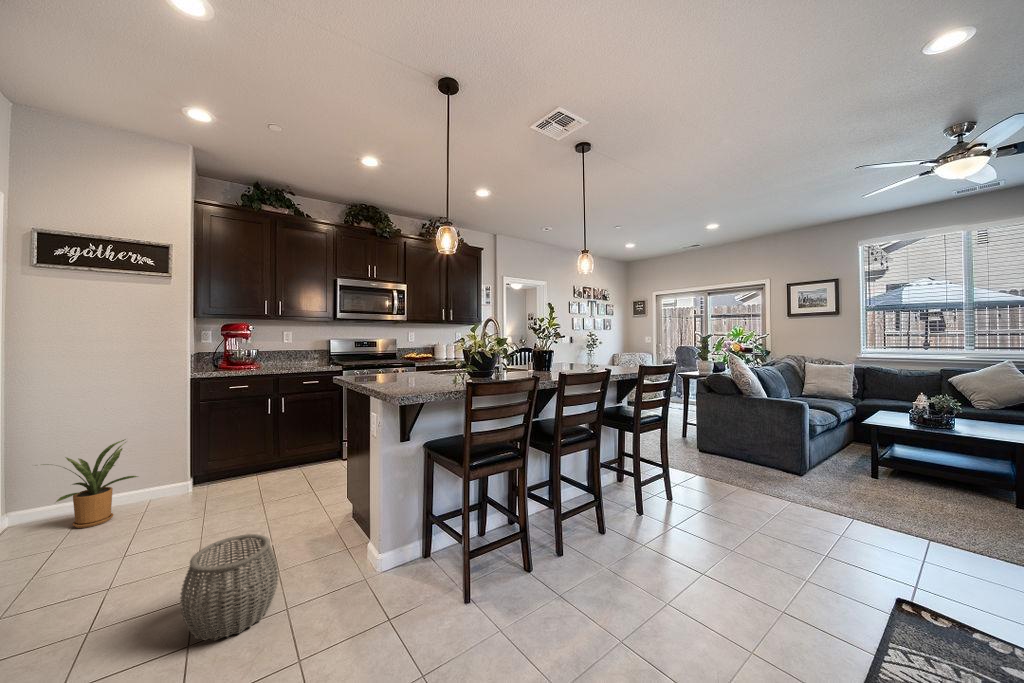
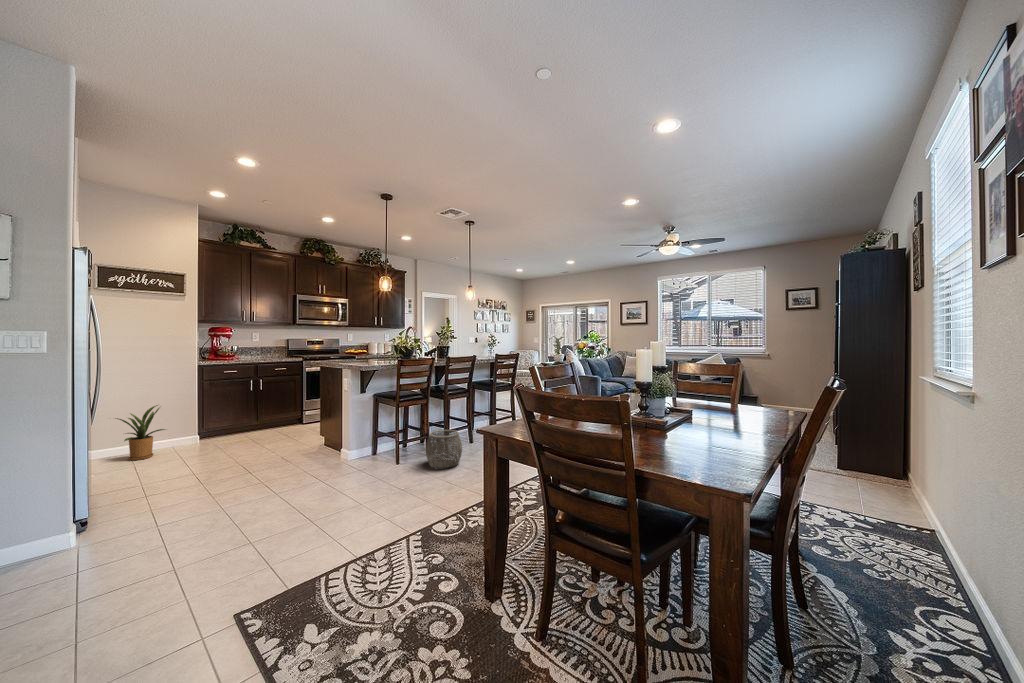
woven basket: present [180,534,279,640] -> present [426,430,462,468]

